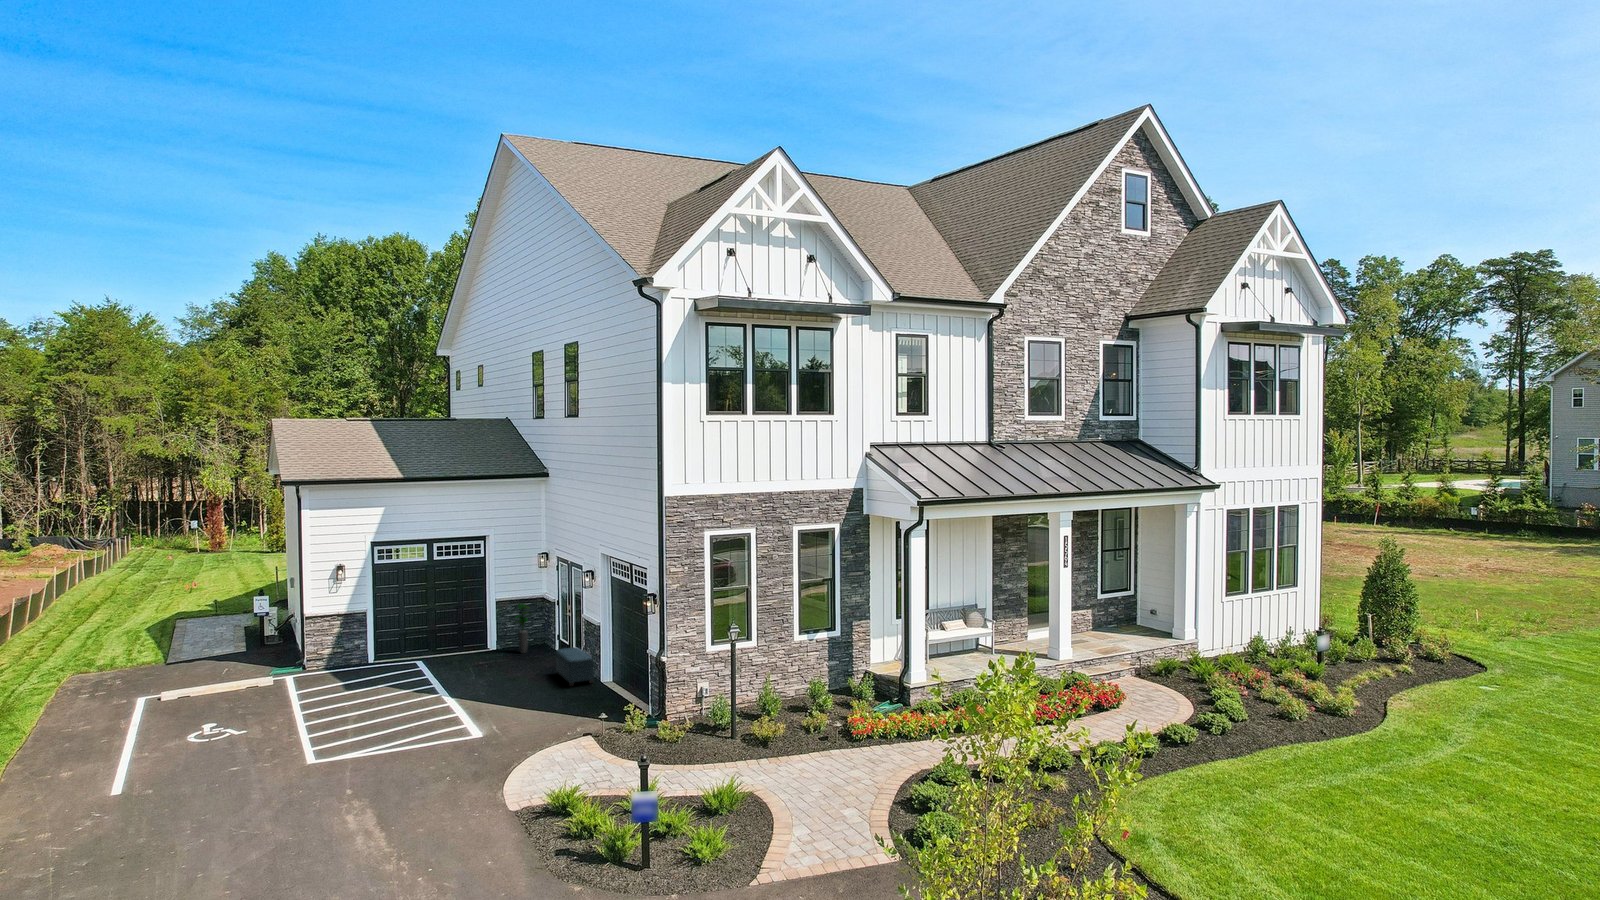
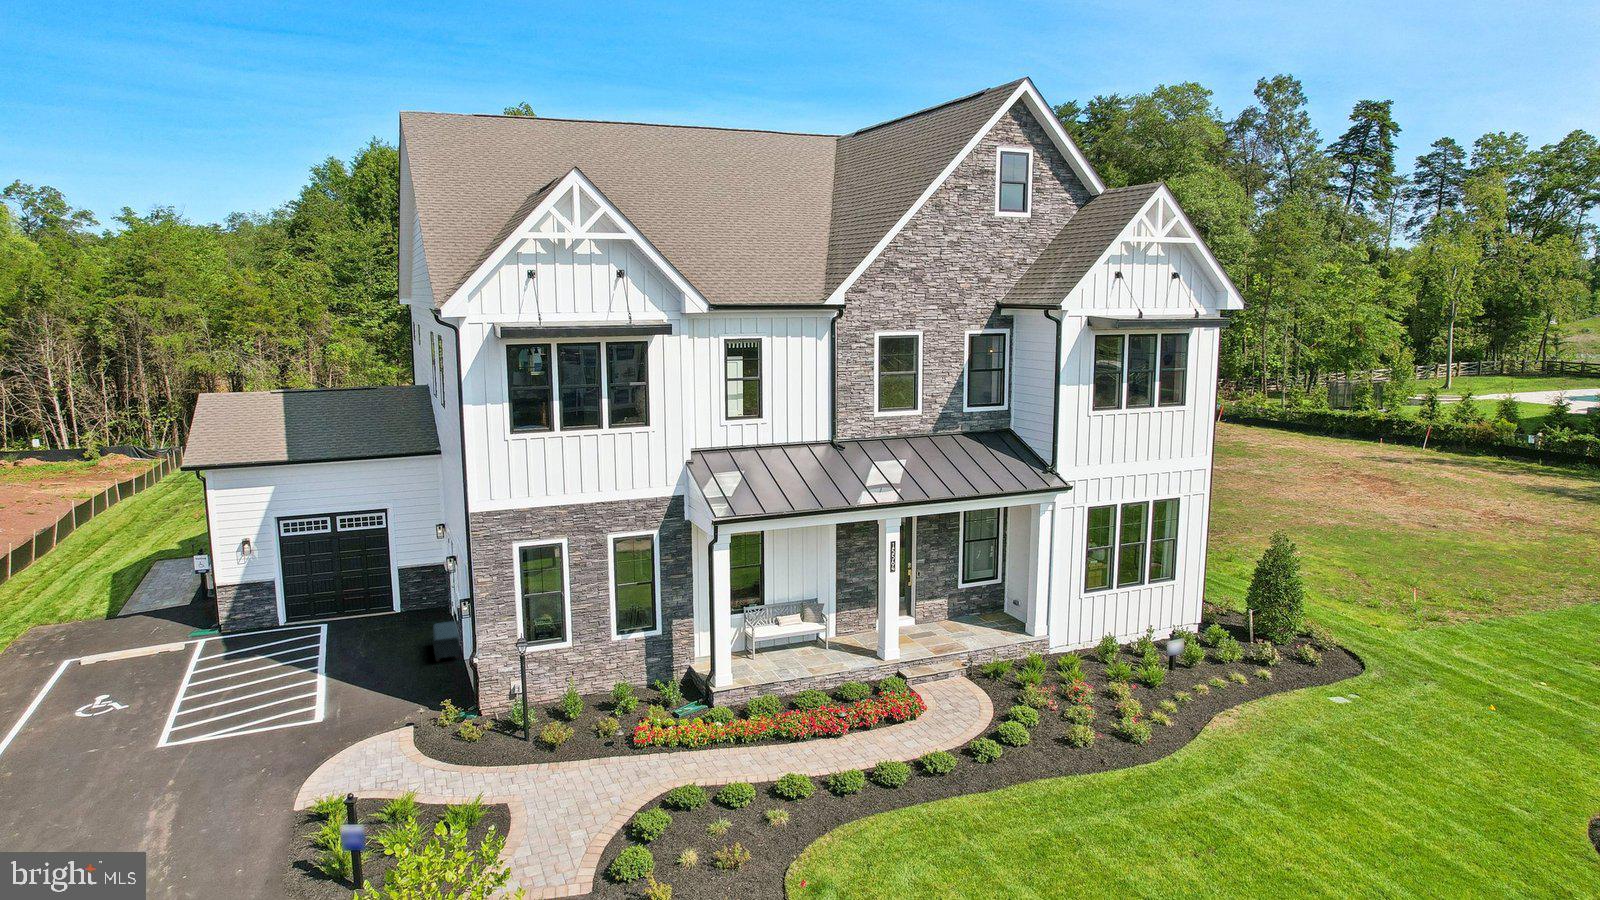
potted plant: present [517,603,531,653] -> none [410,571,432,617]

